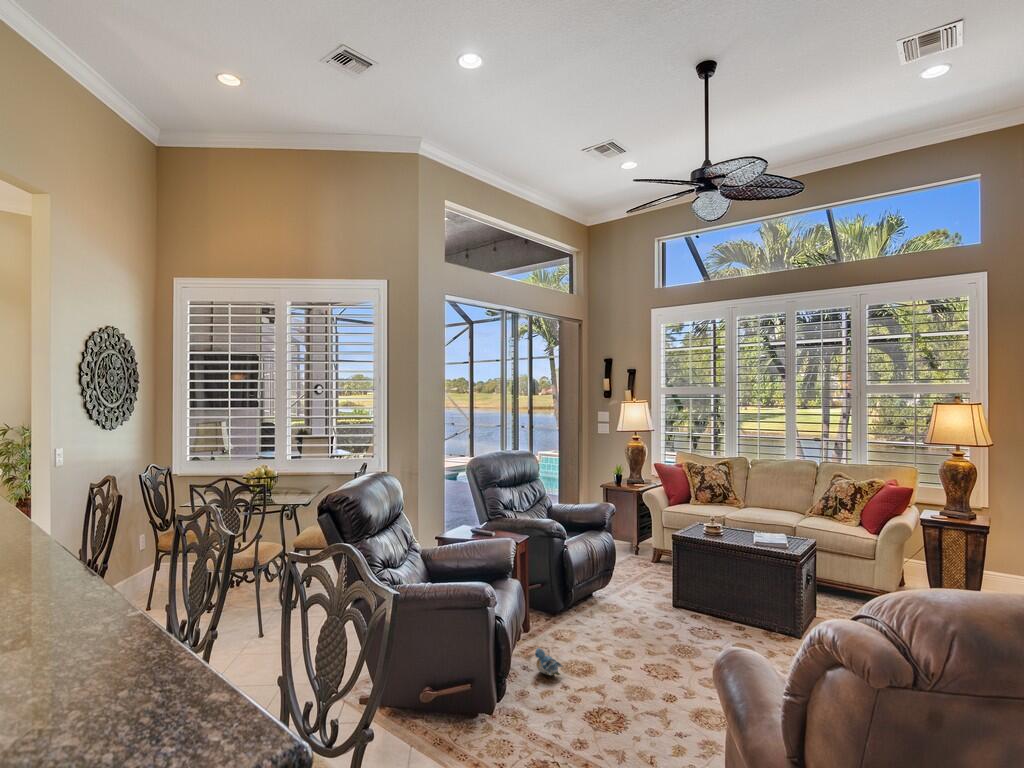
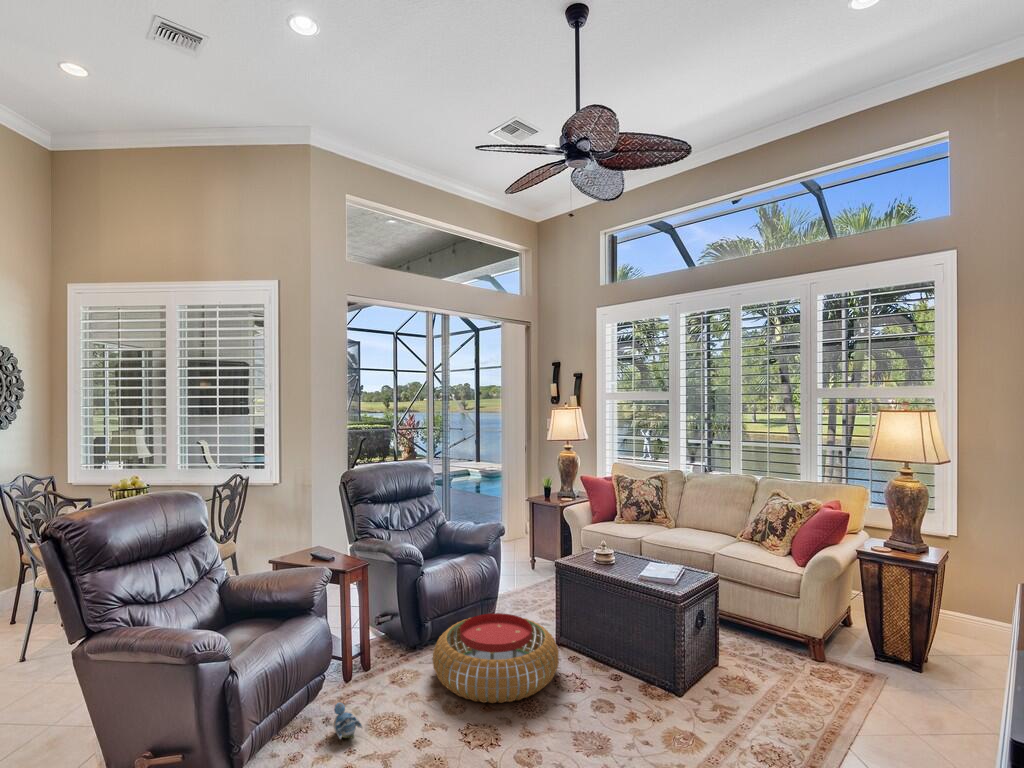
pouf: none [583,579,694,648] -> present [433,613,559,703]

